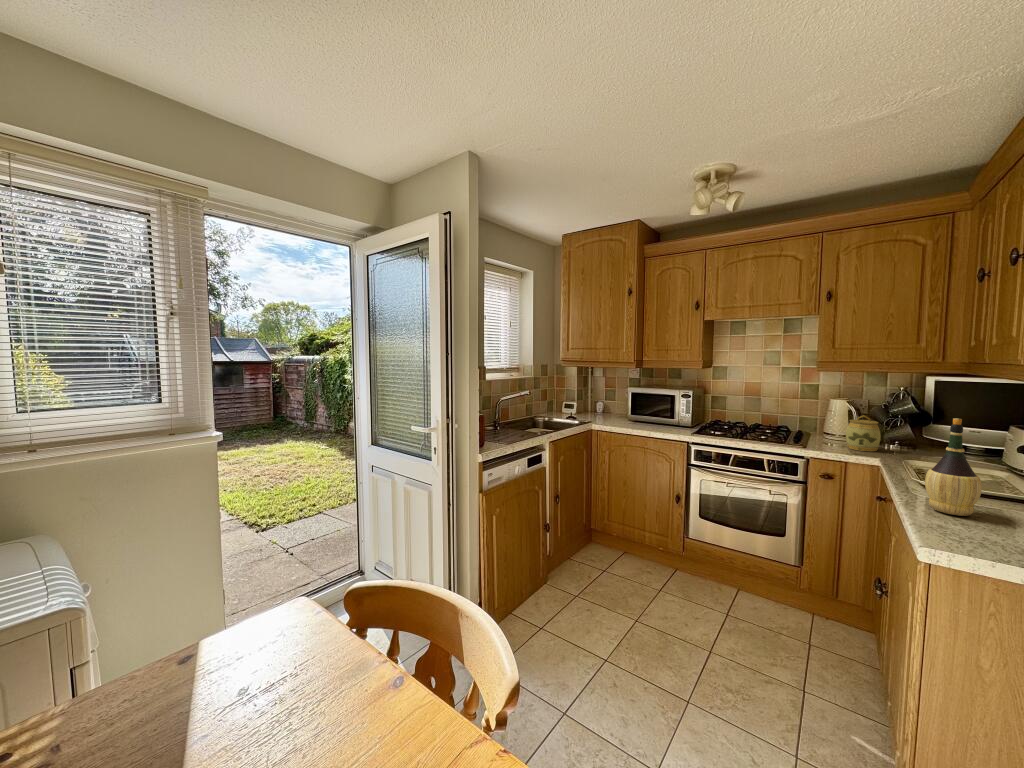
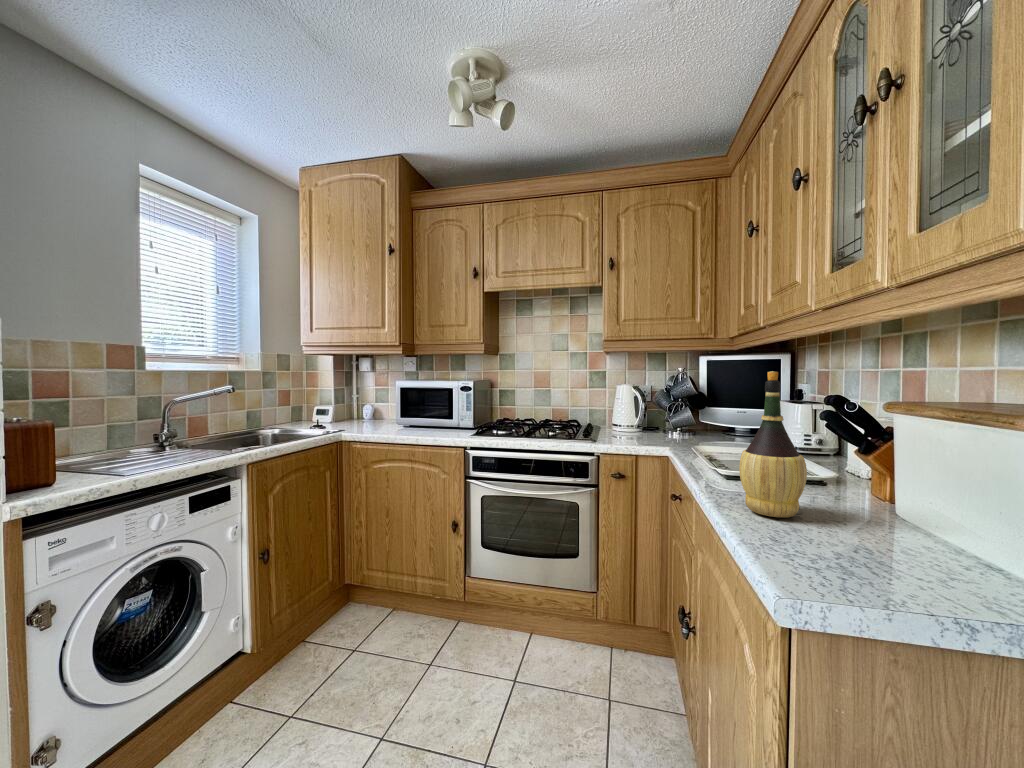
jar: present [846,415,881,451] -> none [634,398,667,440]

